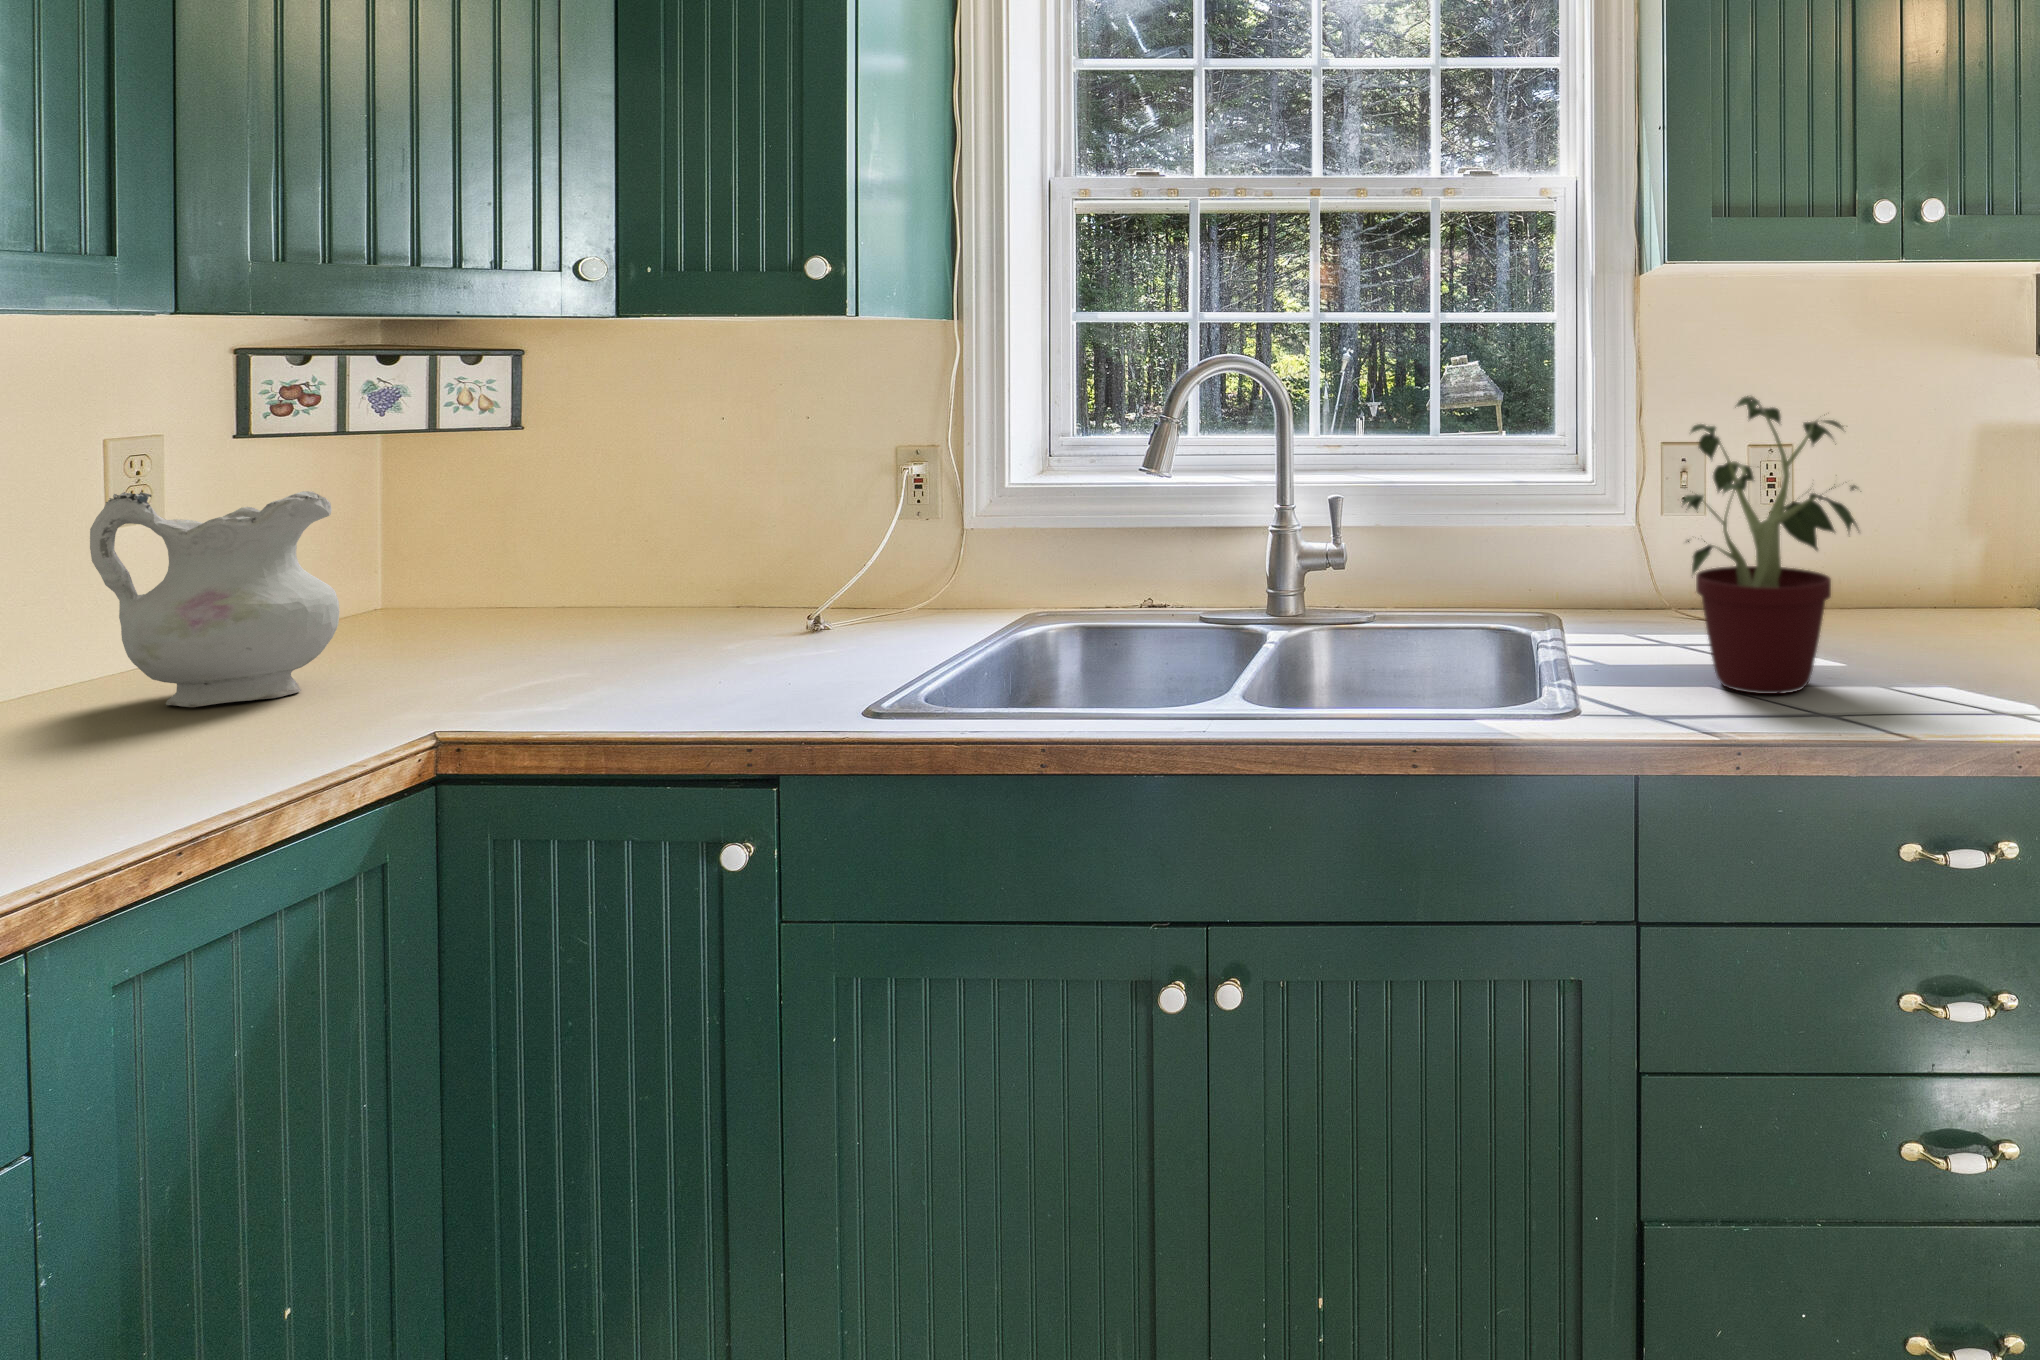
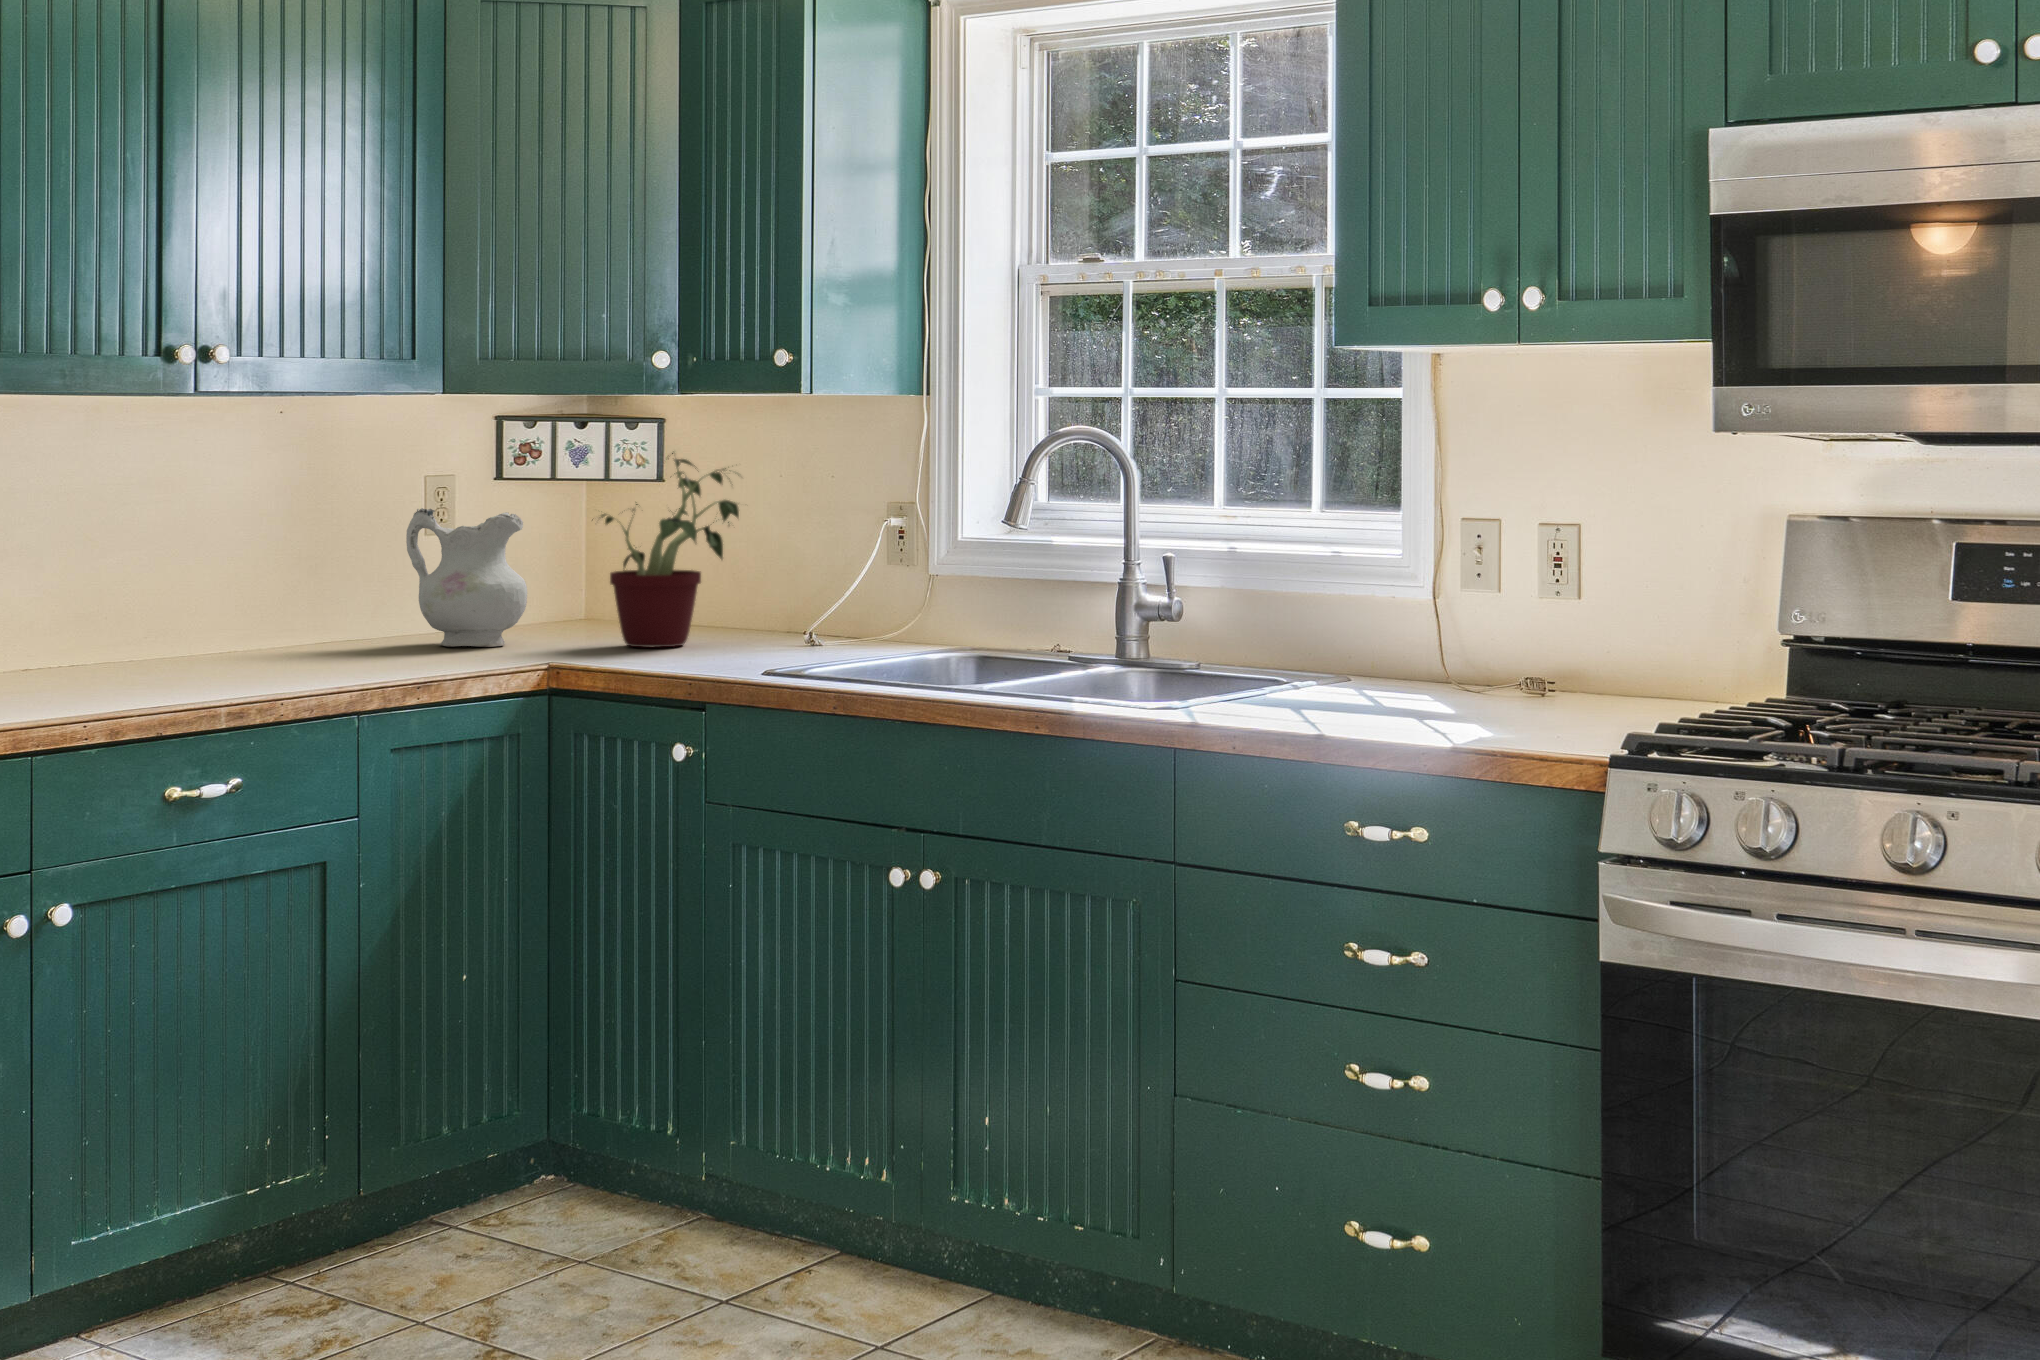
potted plant: present [1683,396,1857,694] -> present [592,451,739,648]

